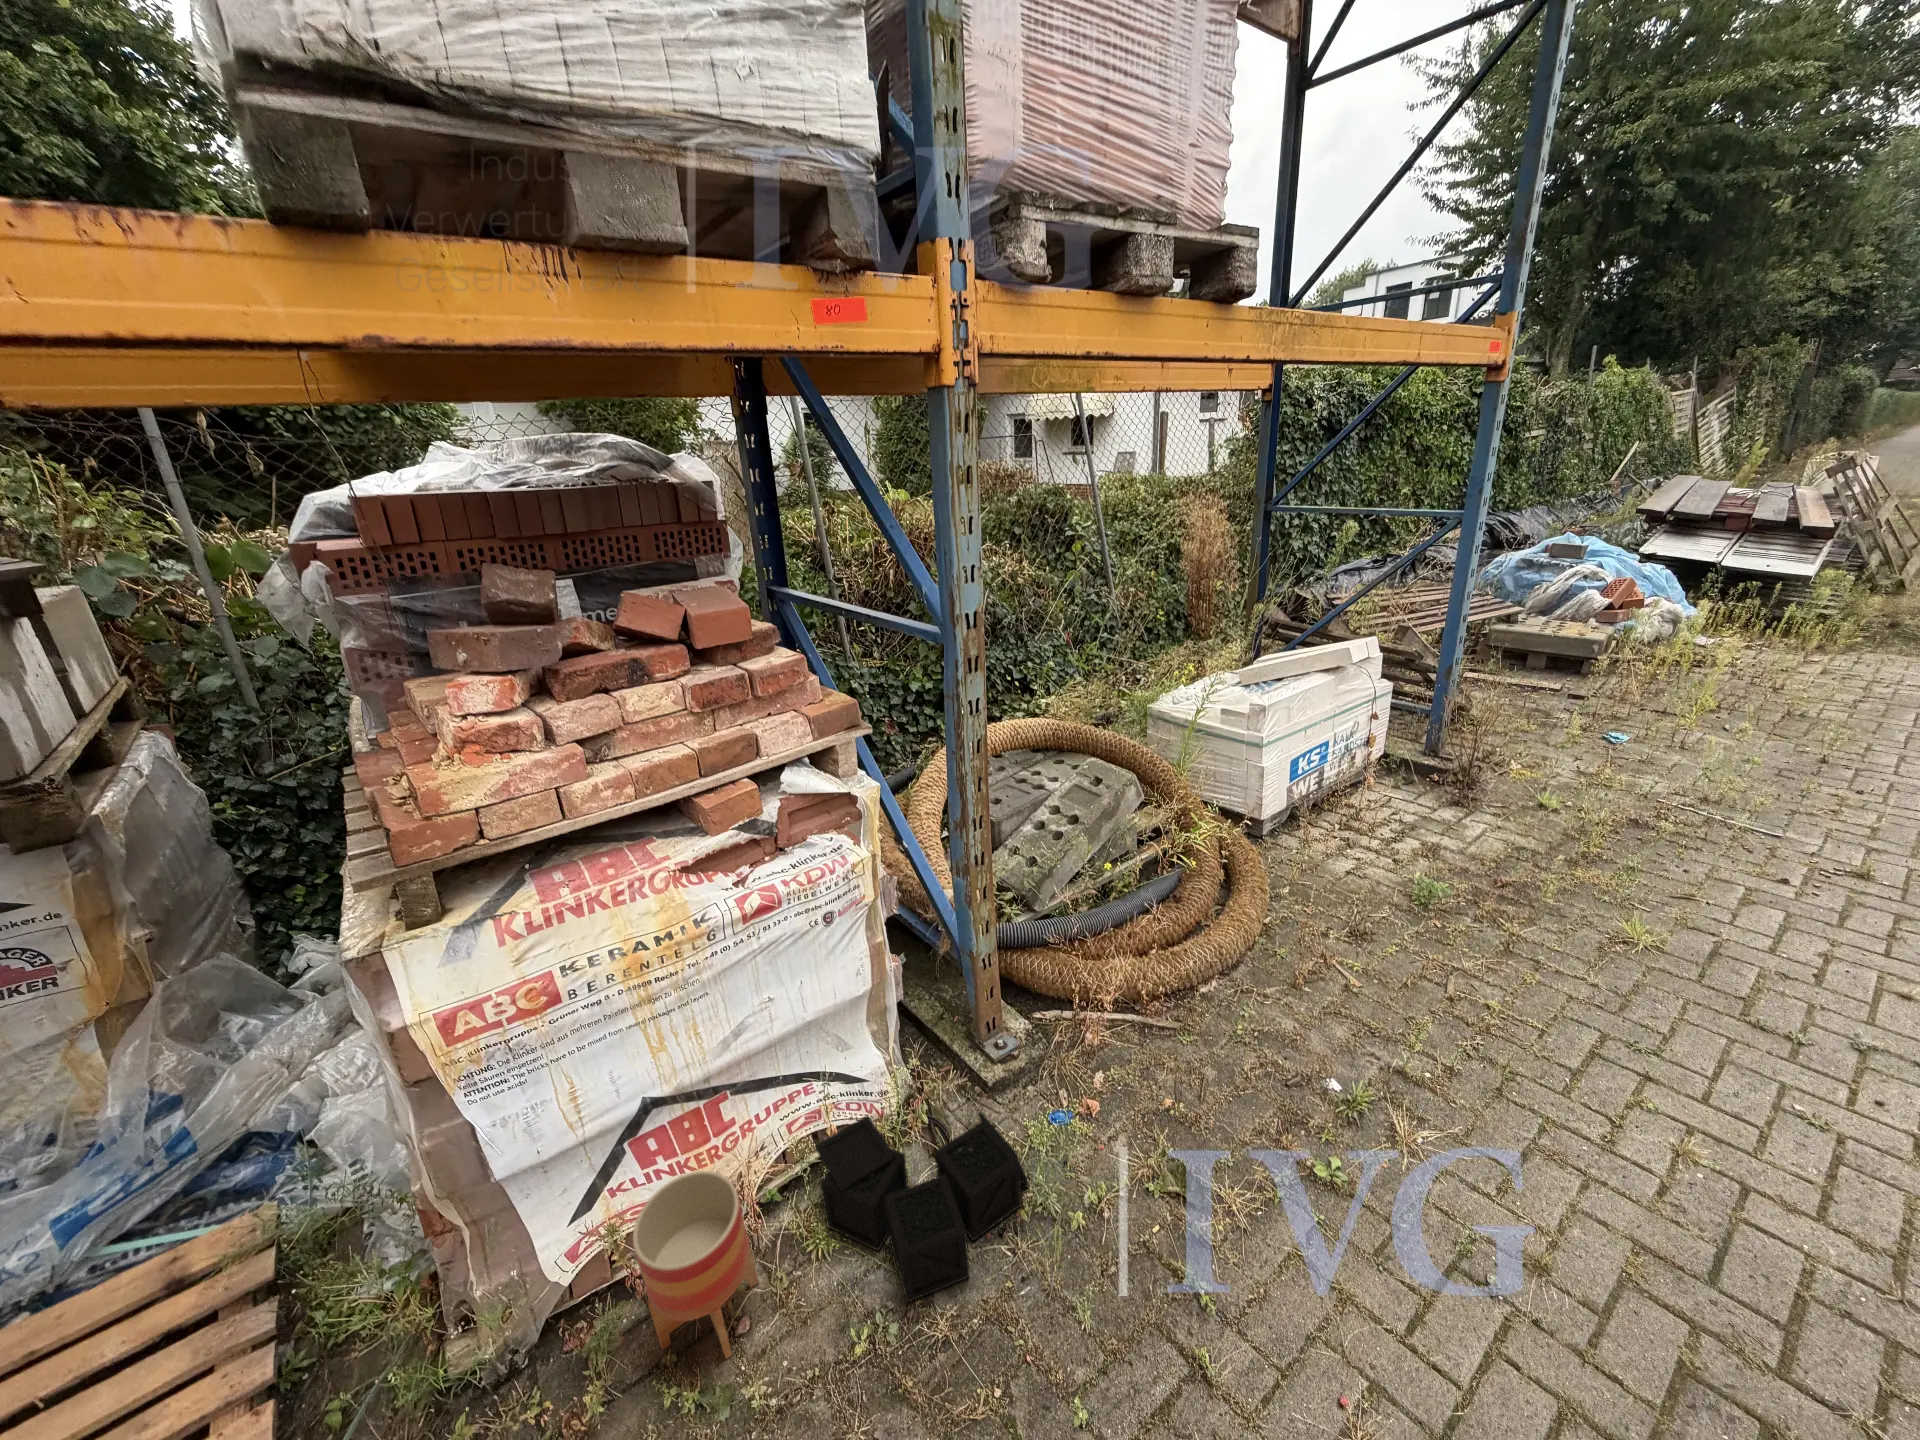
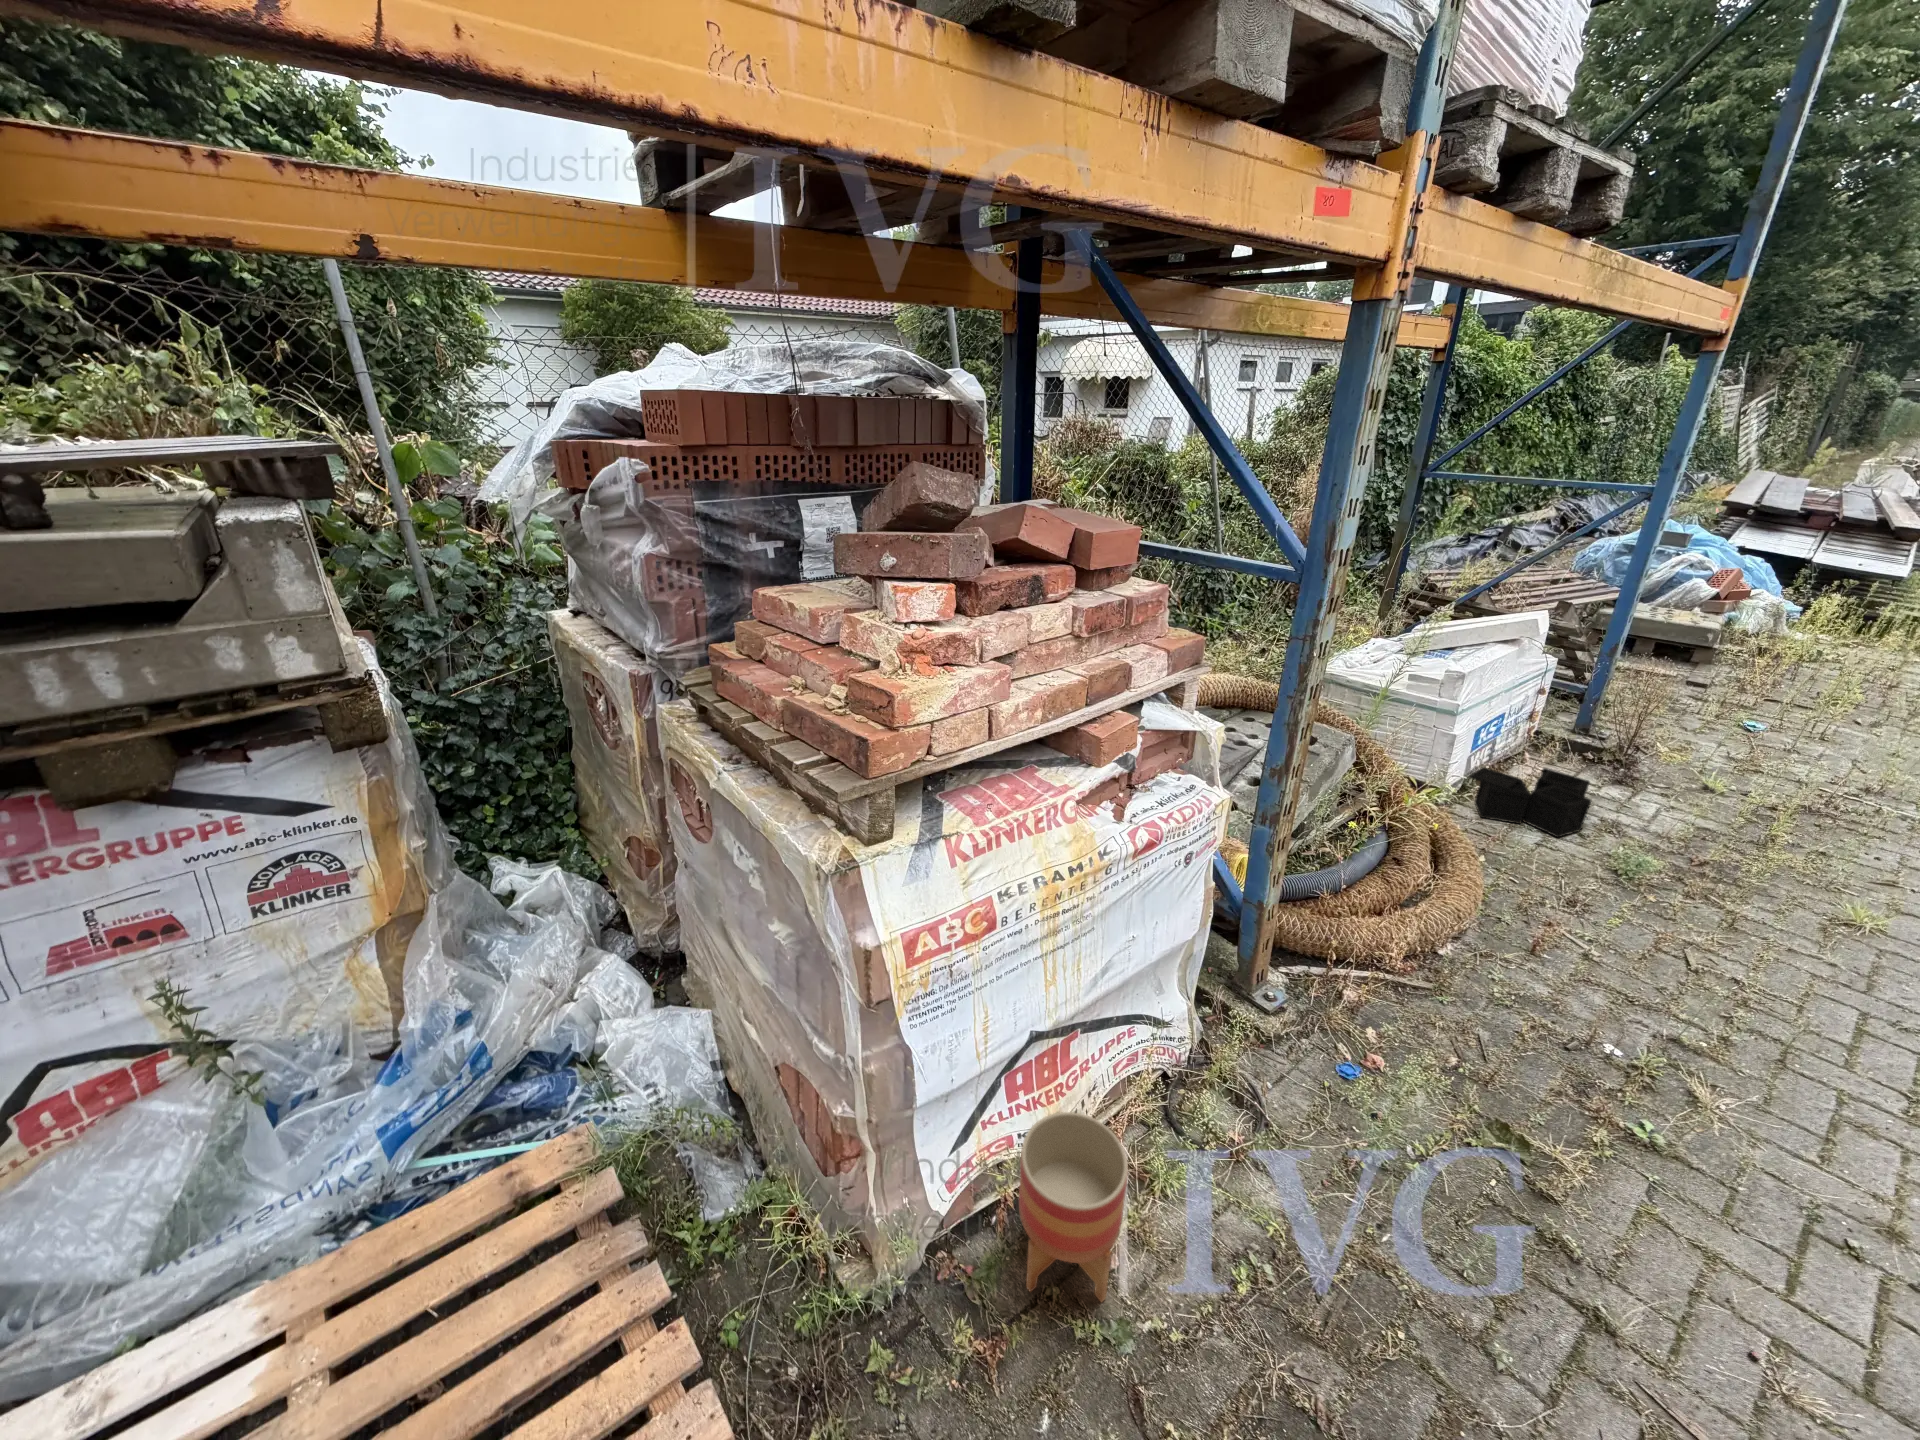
storage bin: present [815,1113,1029,1302] -> present [1469,767,1591,838]

